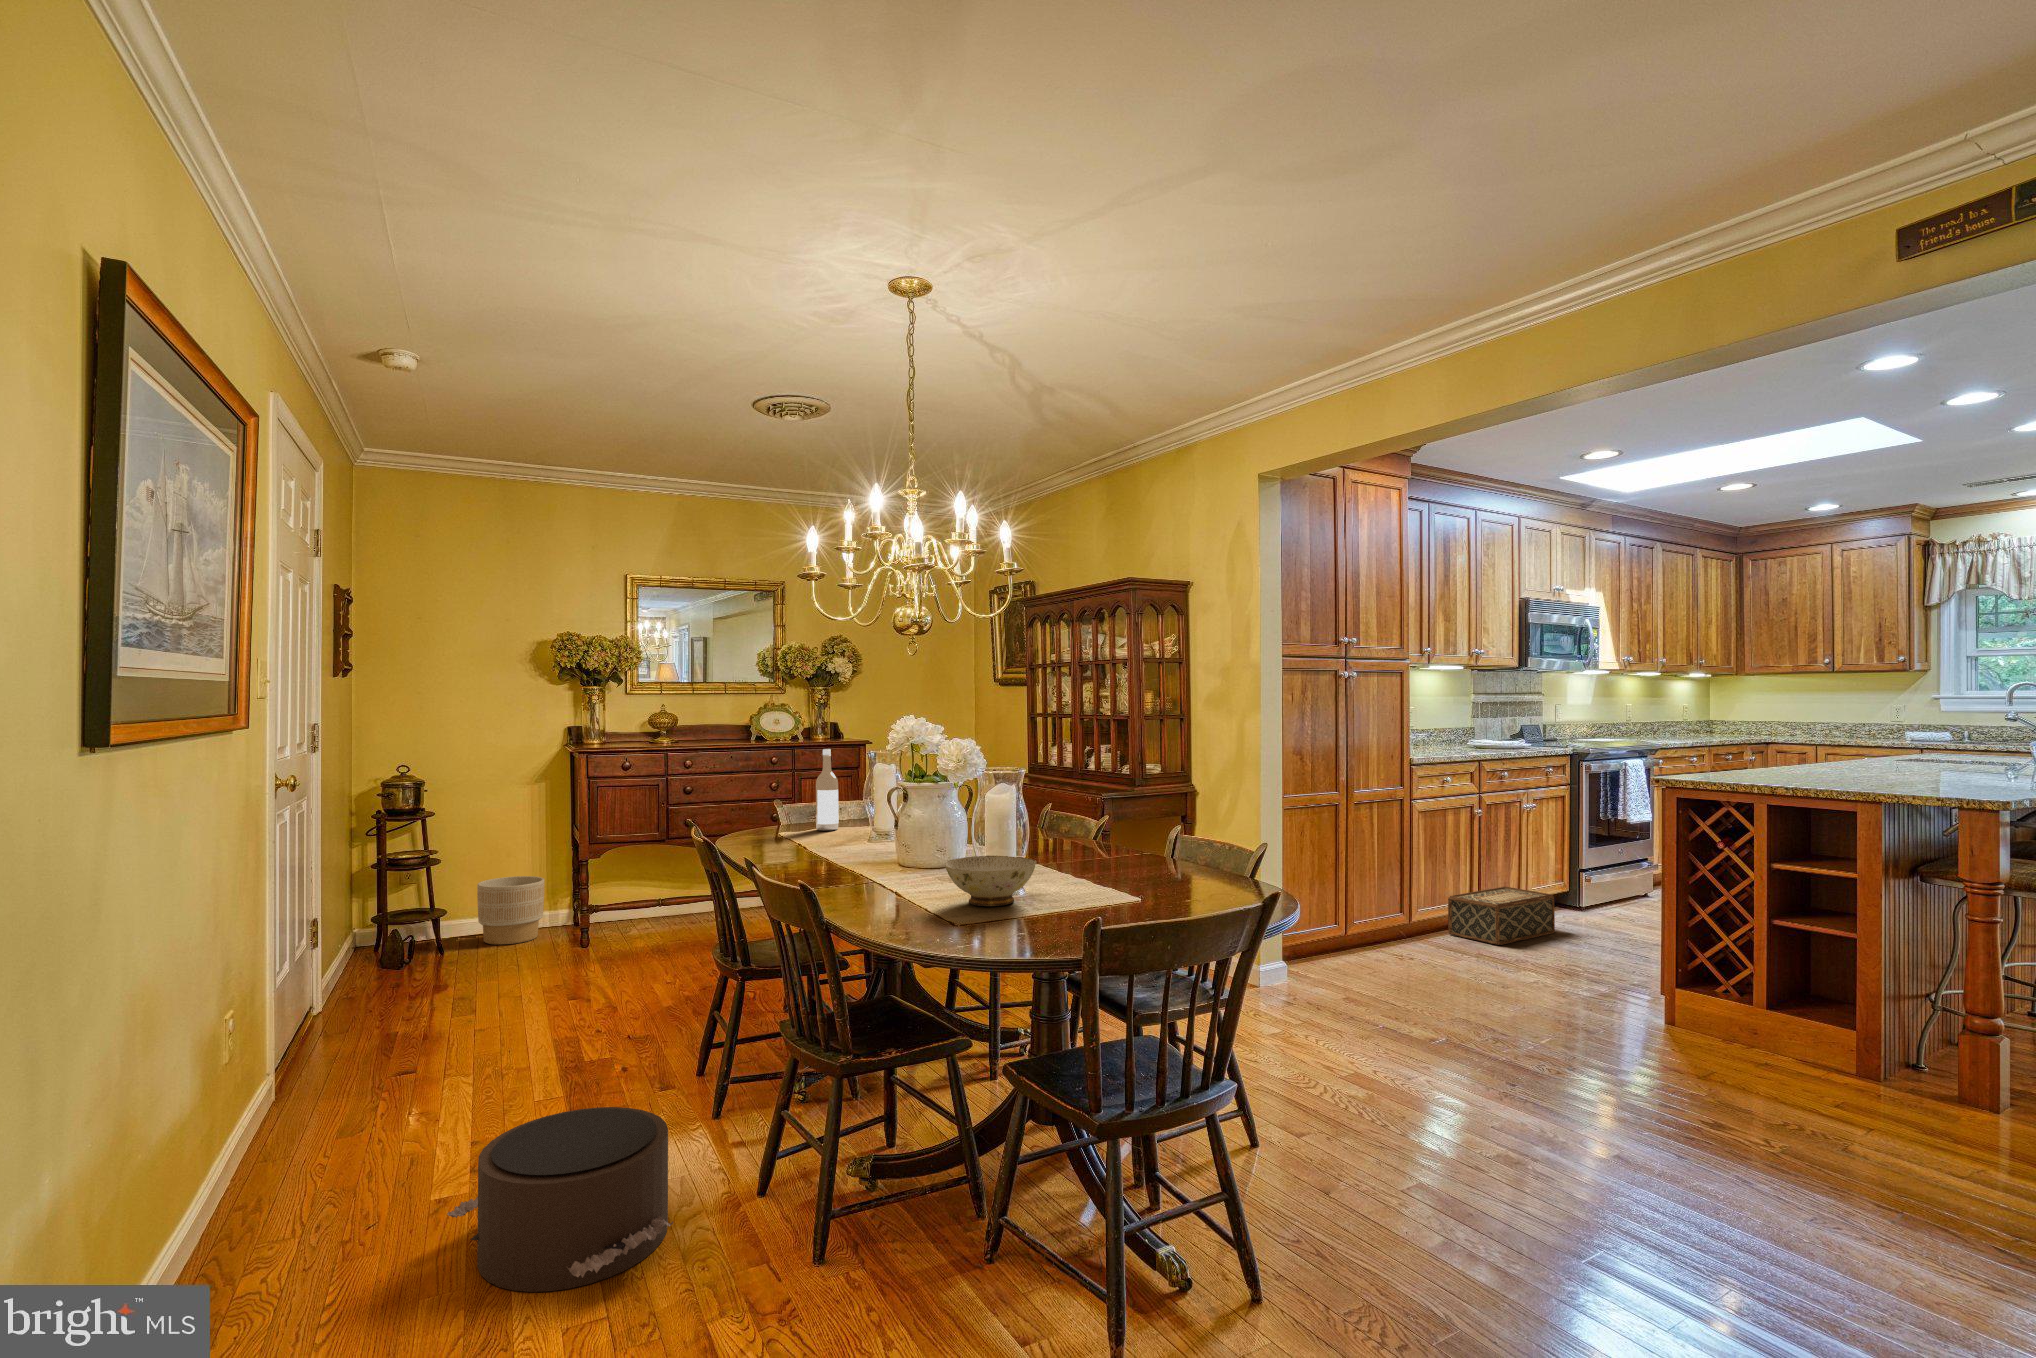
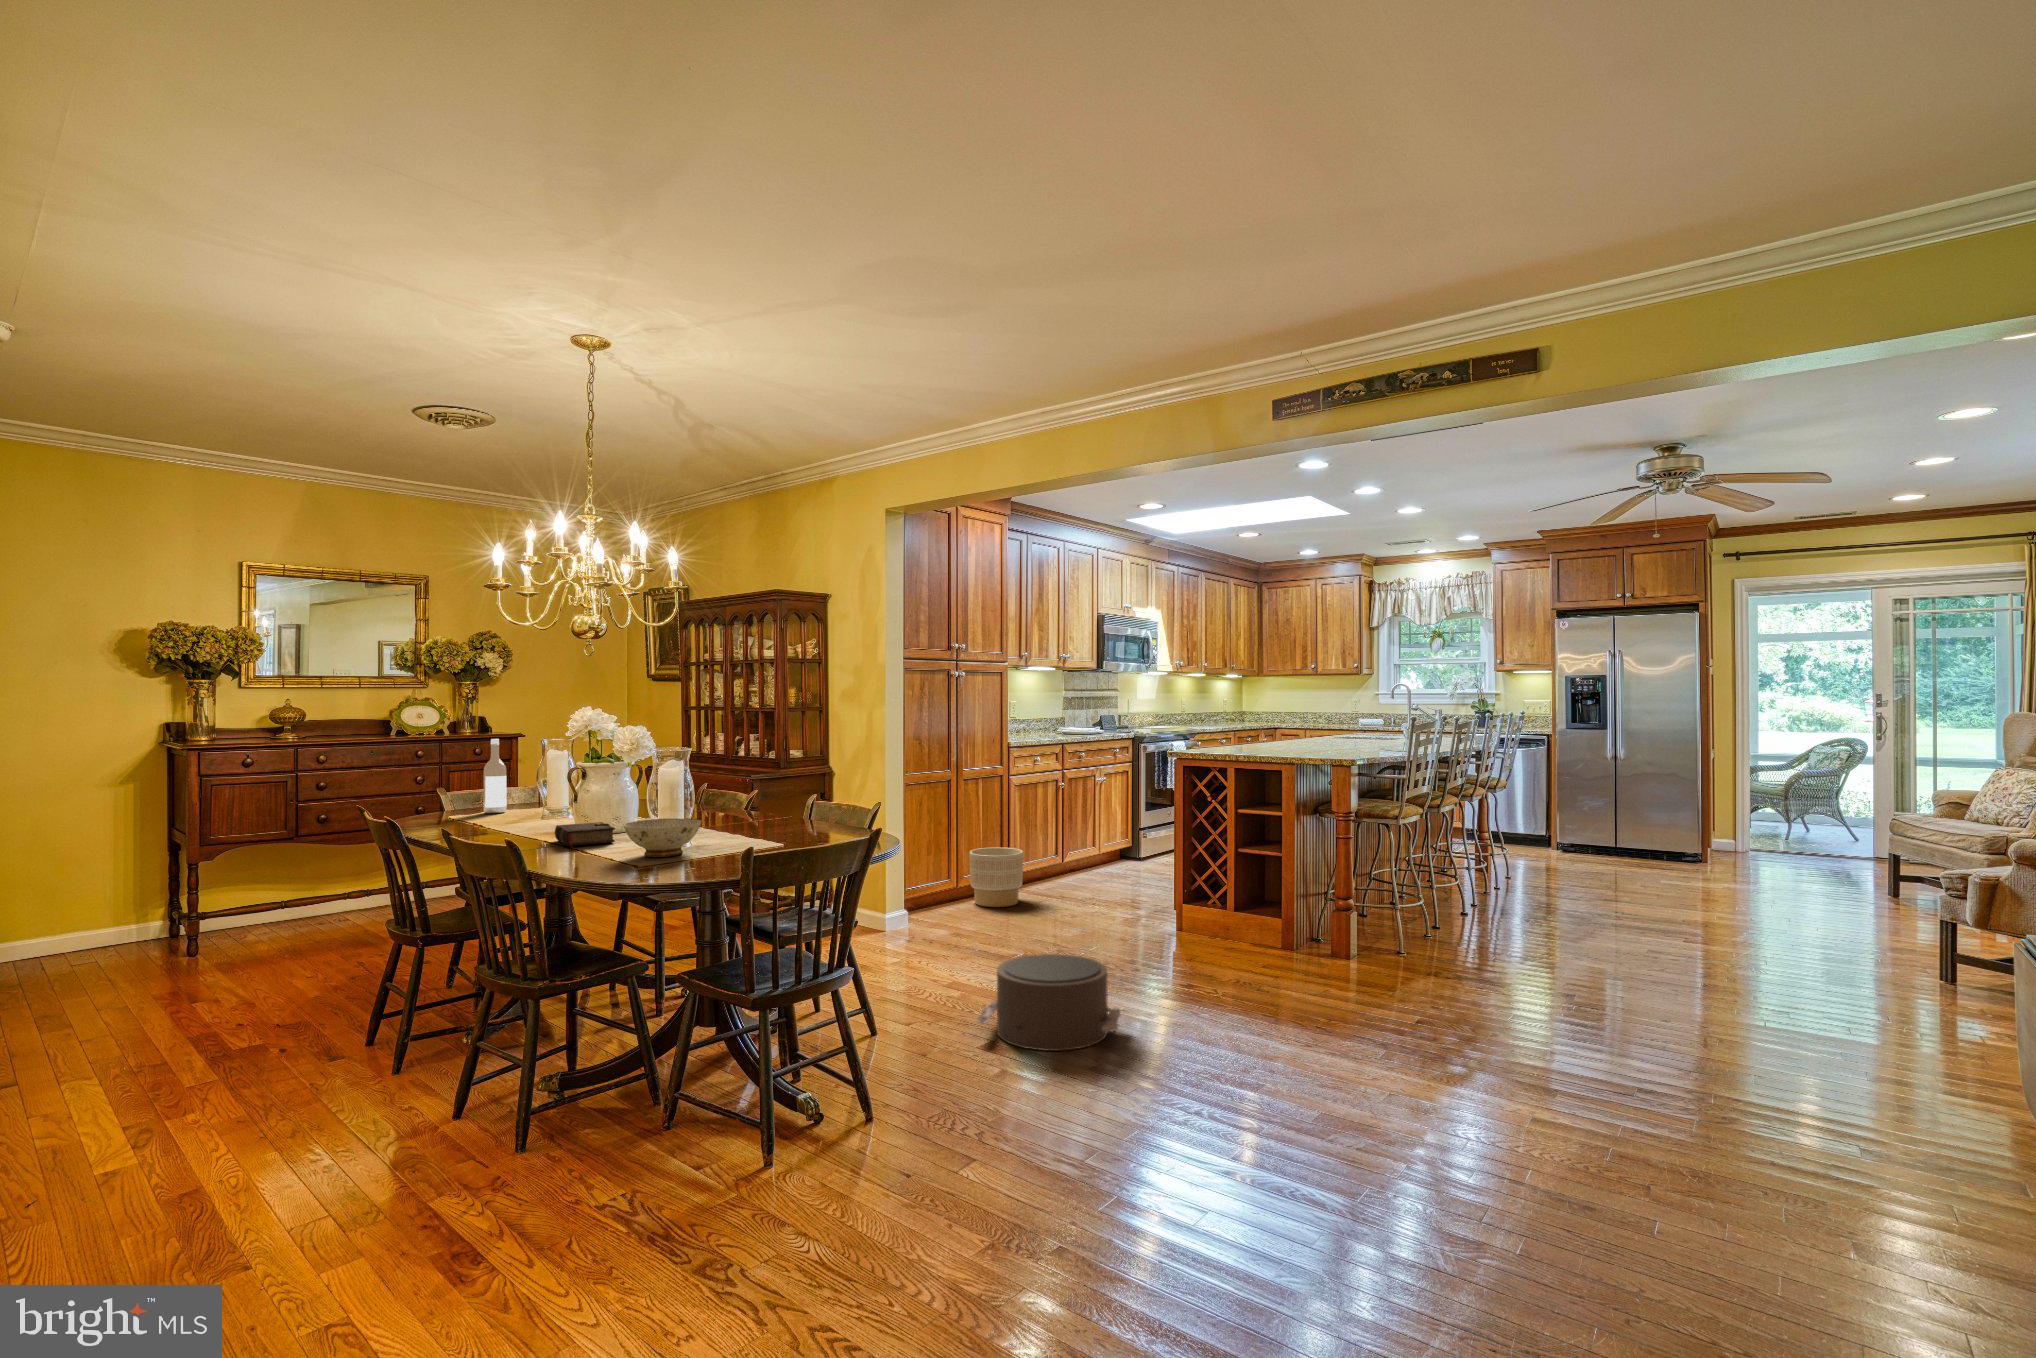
book: none [876,852,939,887] -> present [555,822,615,847]
planter: present [477,876,544,945] -> present [970,847,1023,907]
woven basket: present [1448,887,1555,945] -> none [1039,842,1116,886]
pouf: present [447,1107,673,1292] -> present [977,954,1120,1051]

